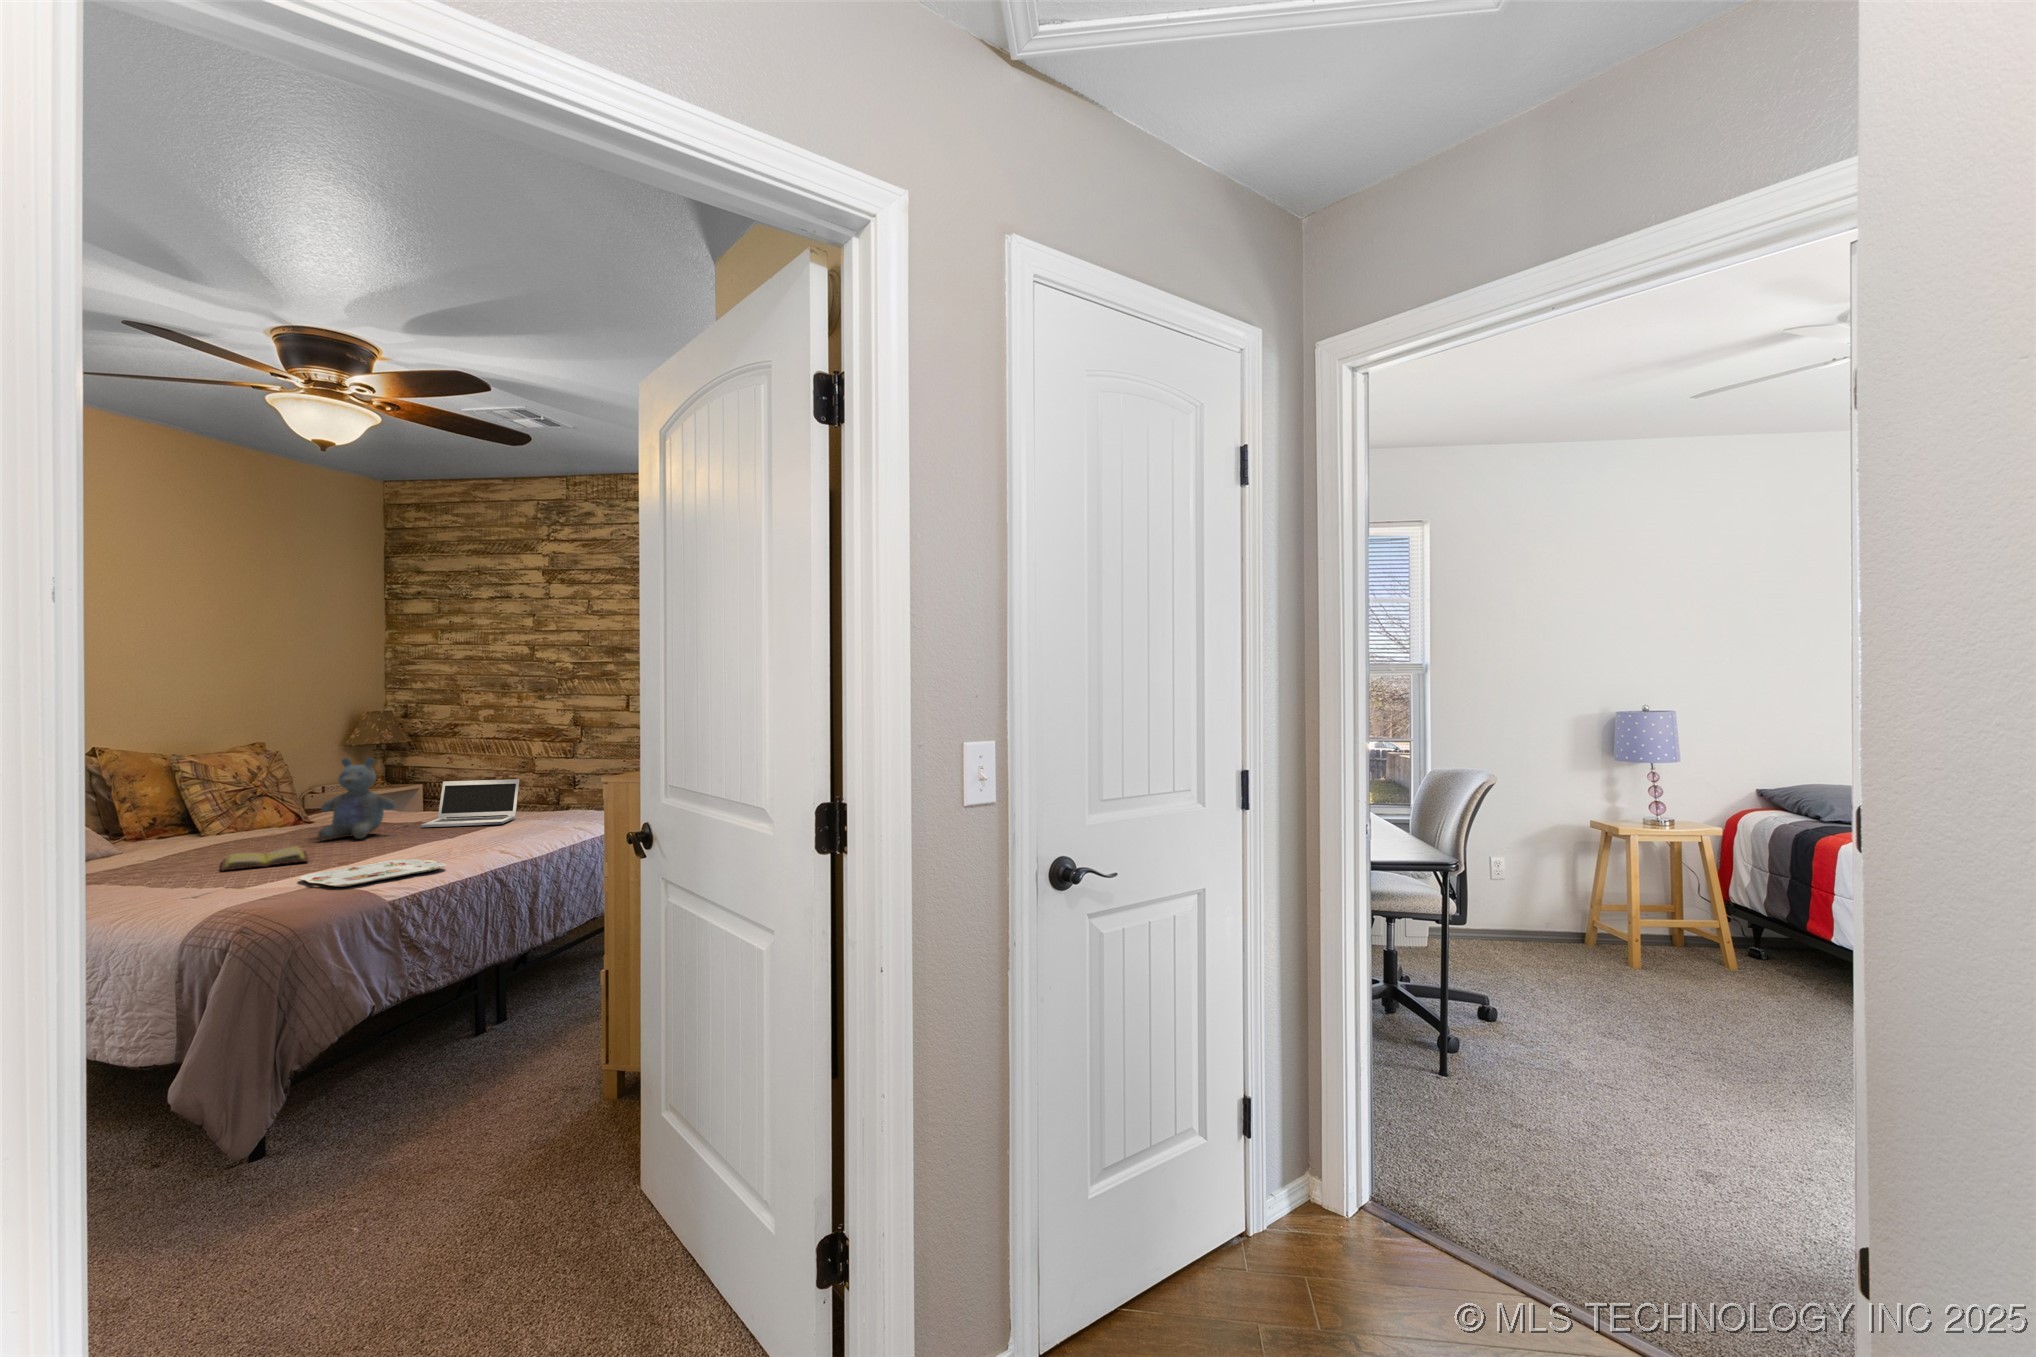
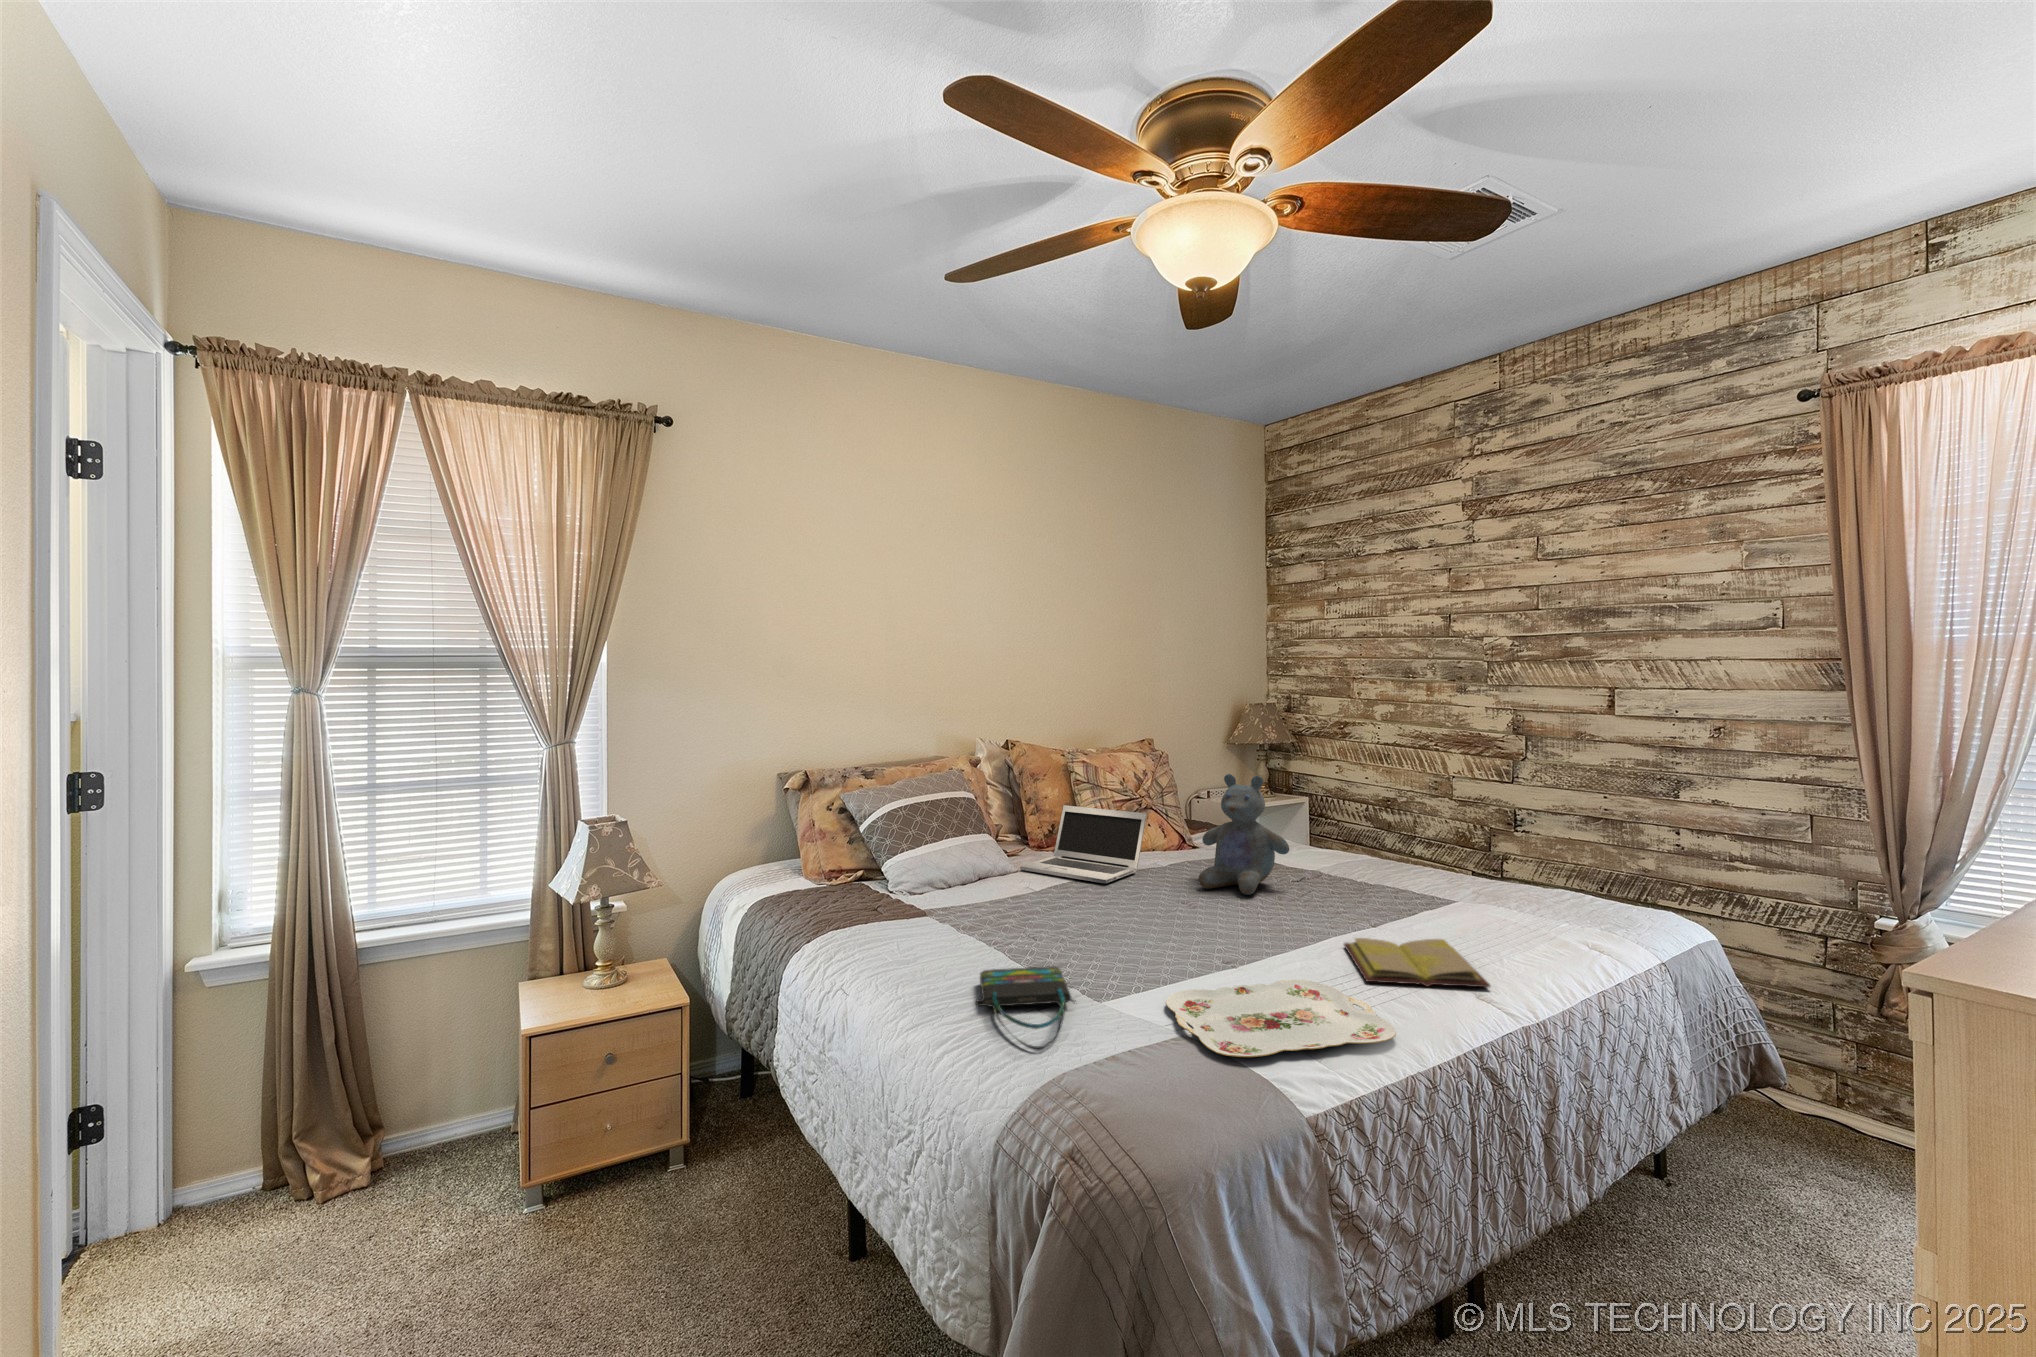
laptop: present [421,779,520,827] -> present [1020,805,1147,883]
diary: present [221,846,308,870] -> present [1344,938,1490,987]
tote bag: none [135,878,229,906] -> present [976,966,1074,1051]

